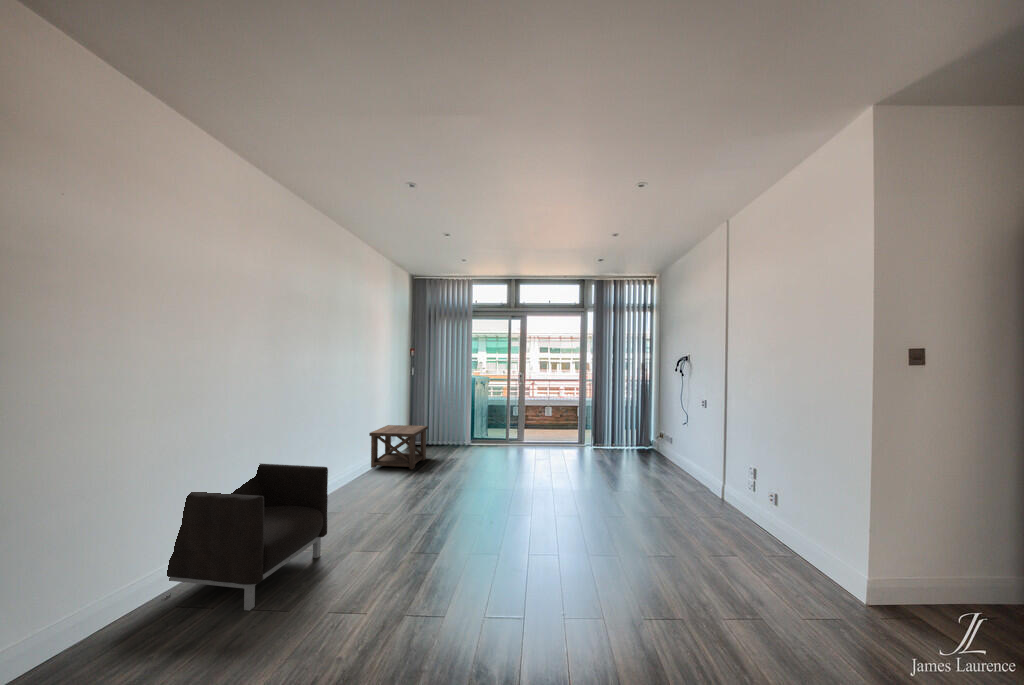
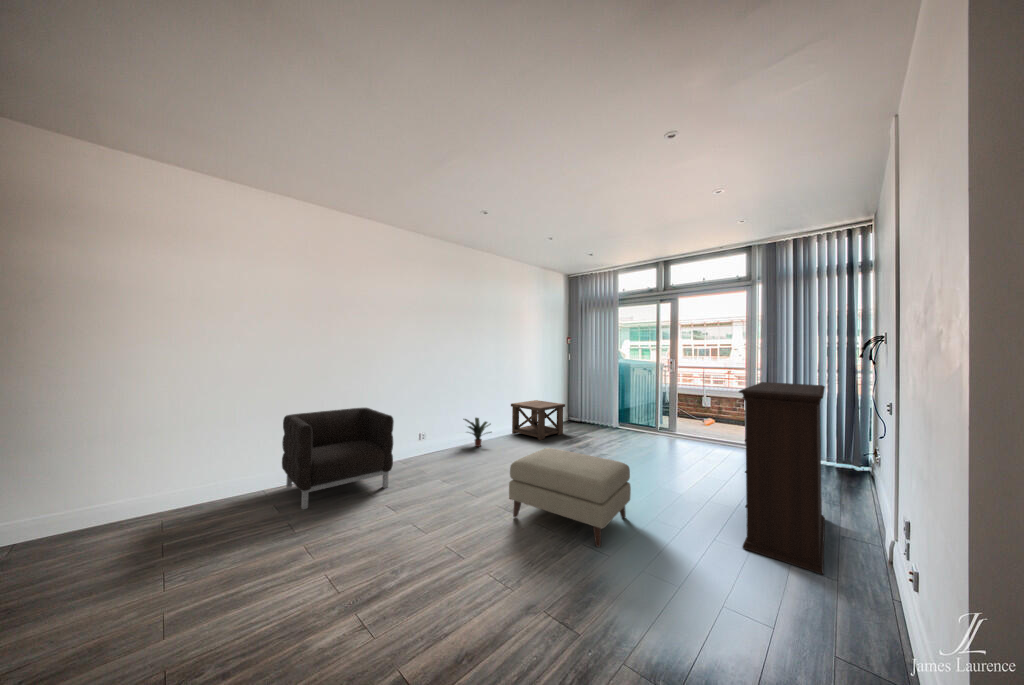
bookshelf: none [626,395,688,514] -> present [739,382,825,574]
potted plant: none [334,455,372,490] -> present [463,418,491,447]
ottoman: none [488,470,581,540] -> present [509,448,631,547]

